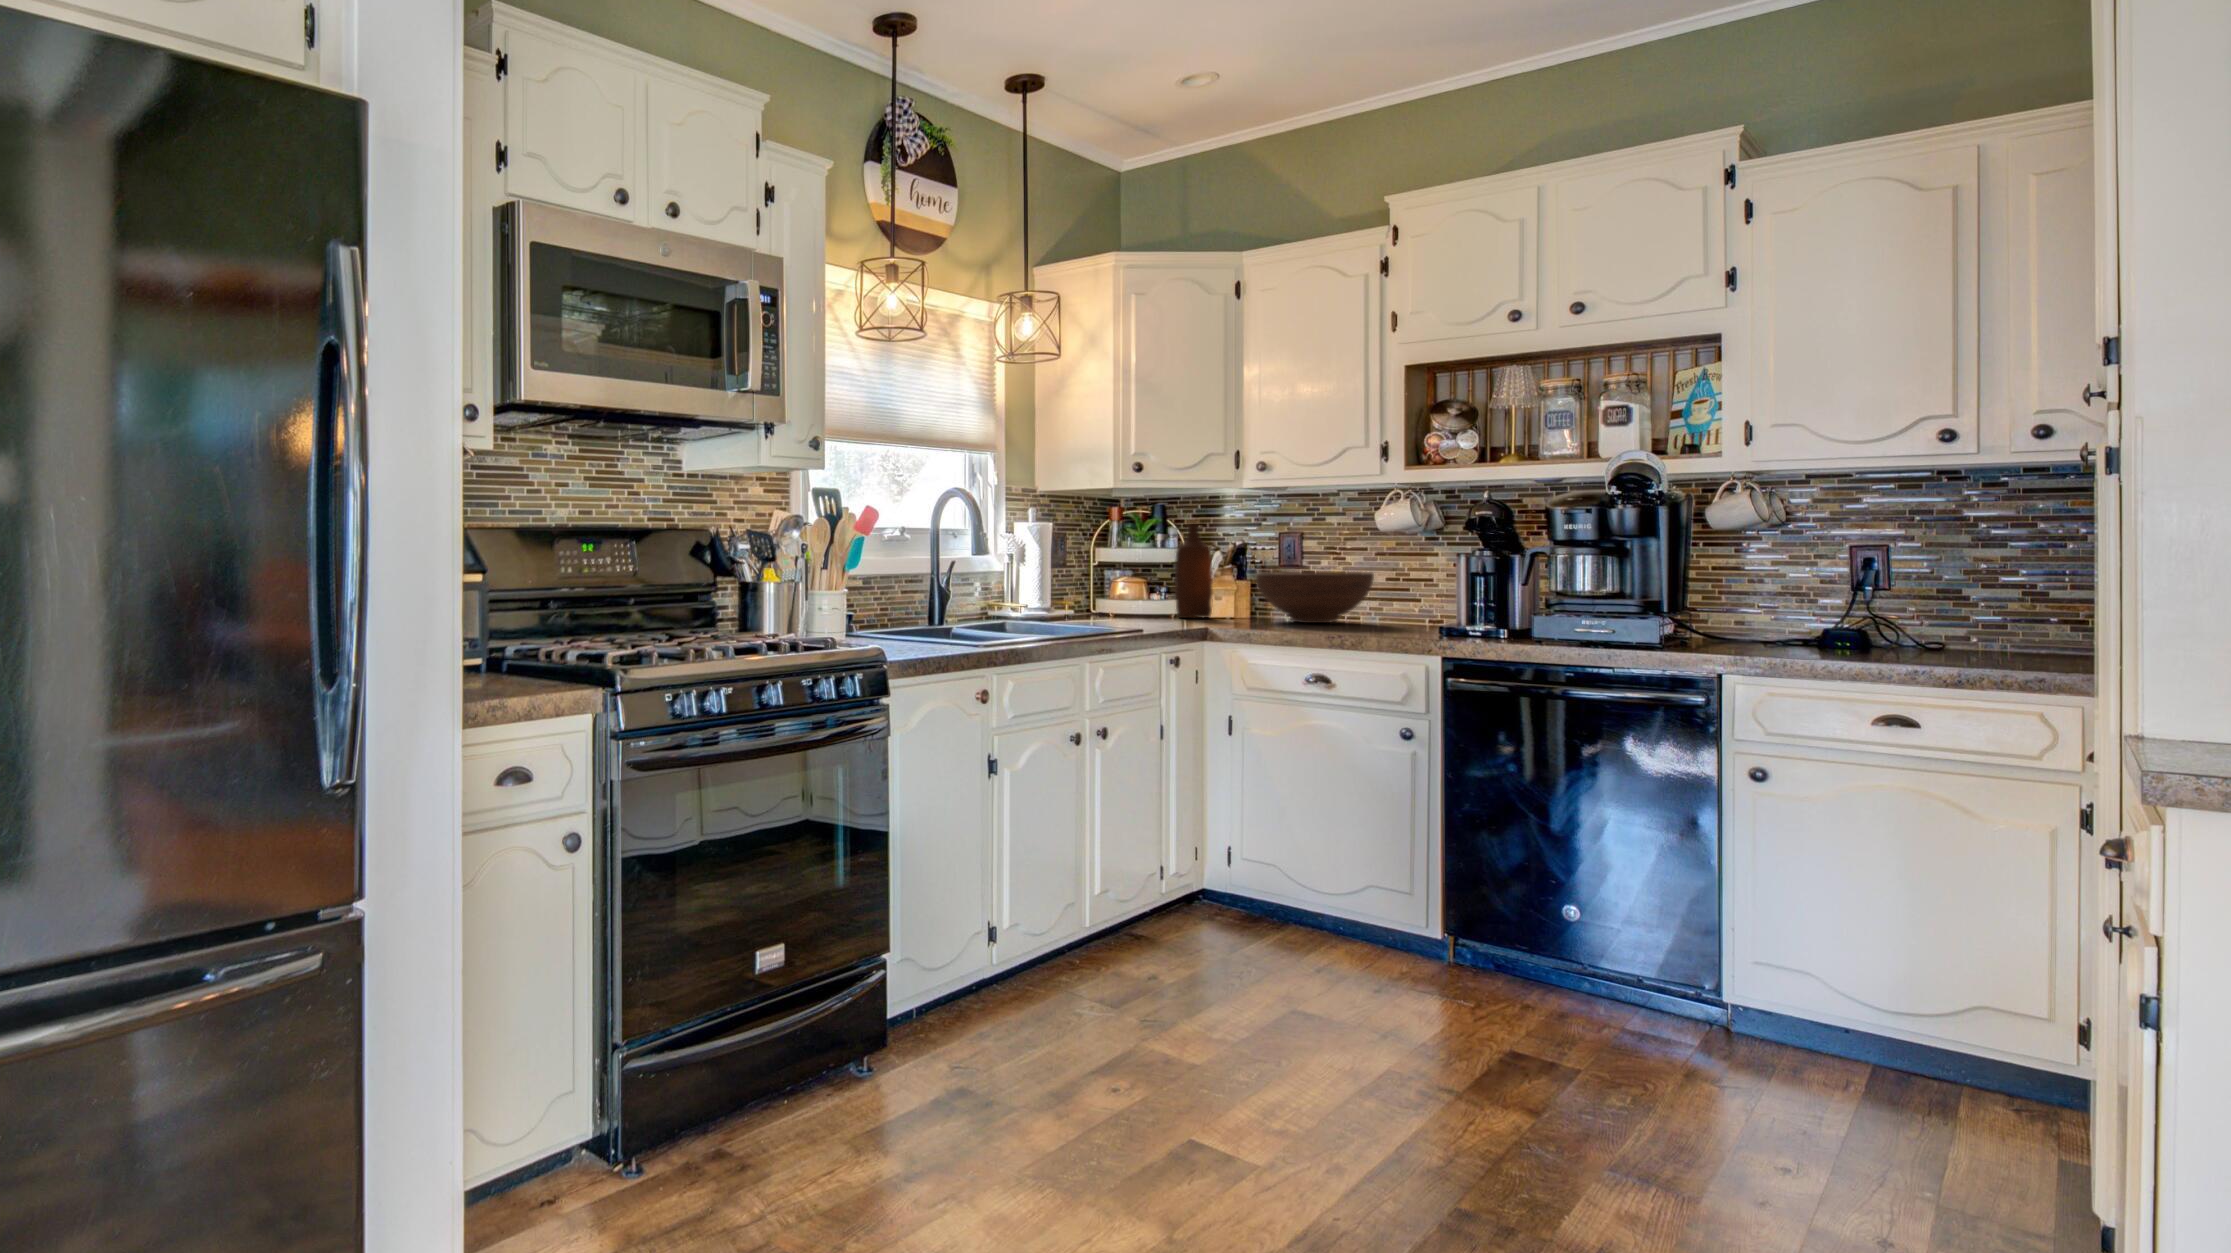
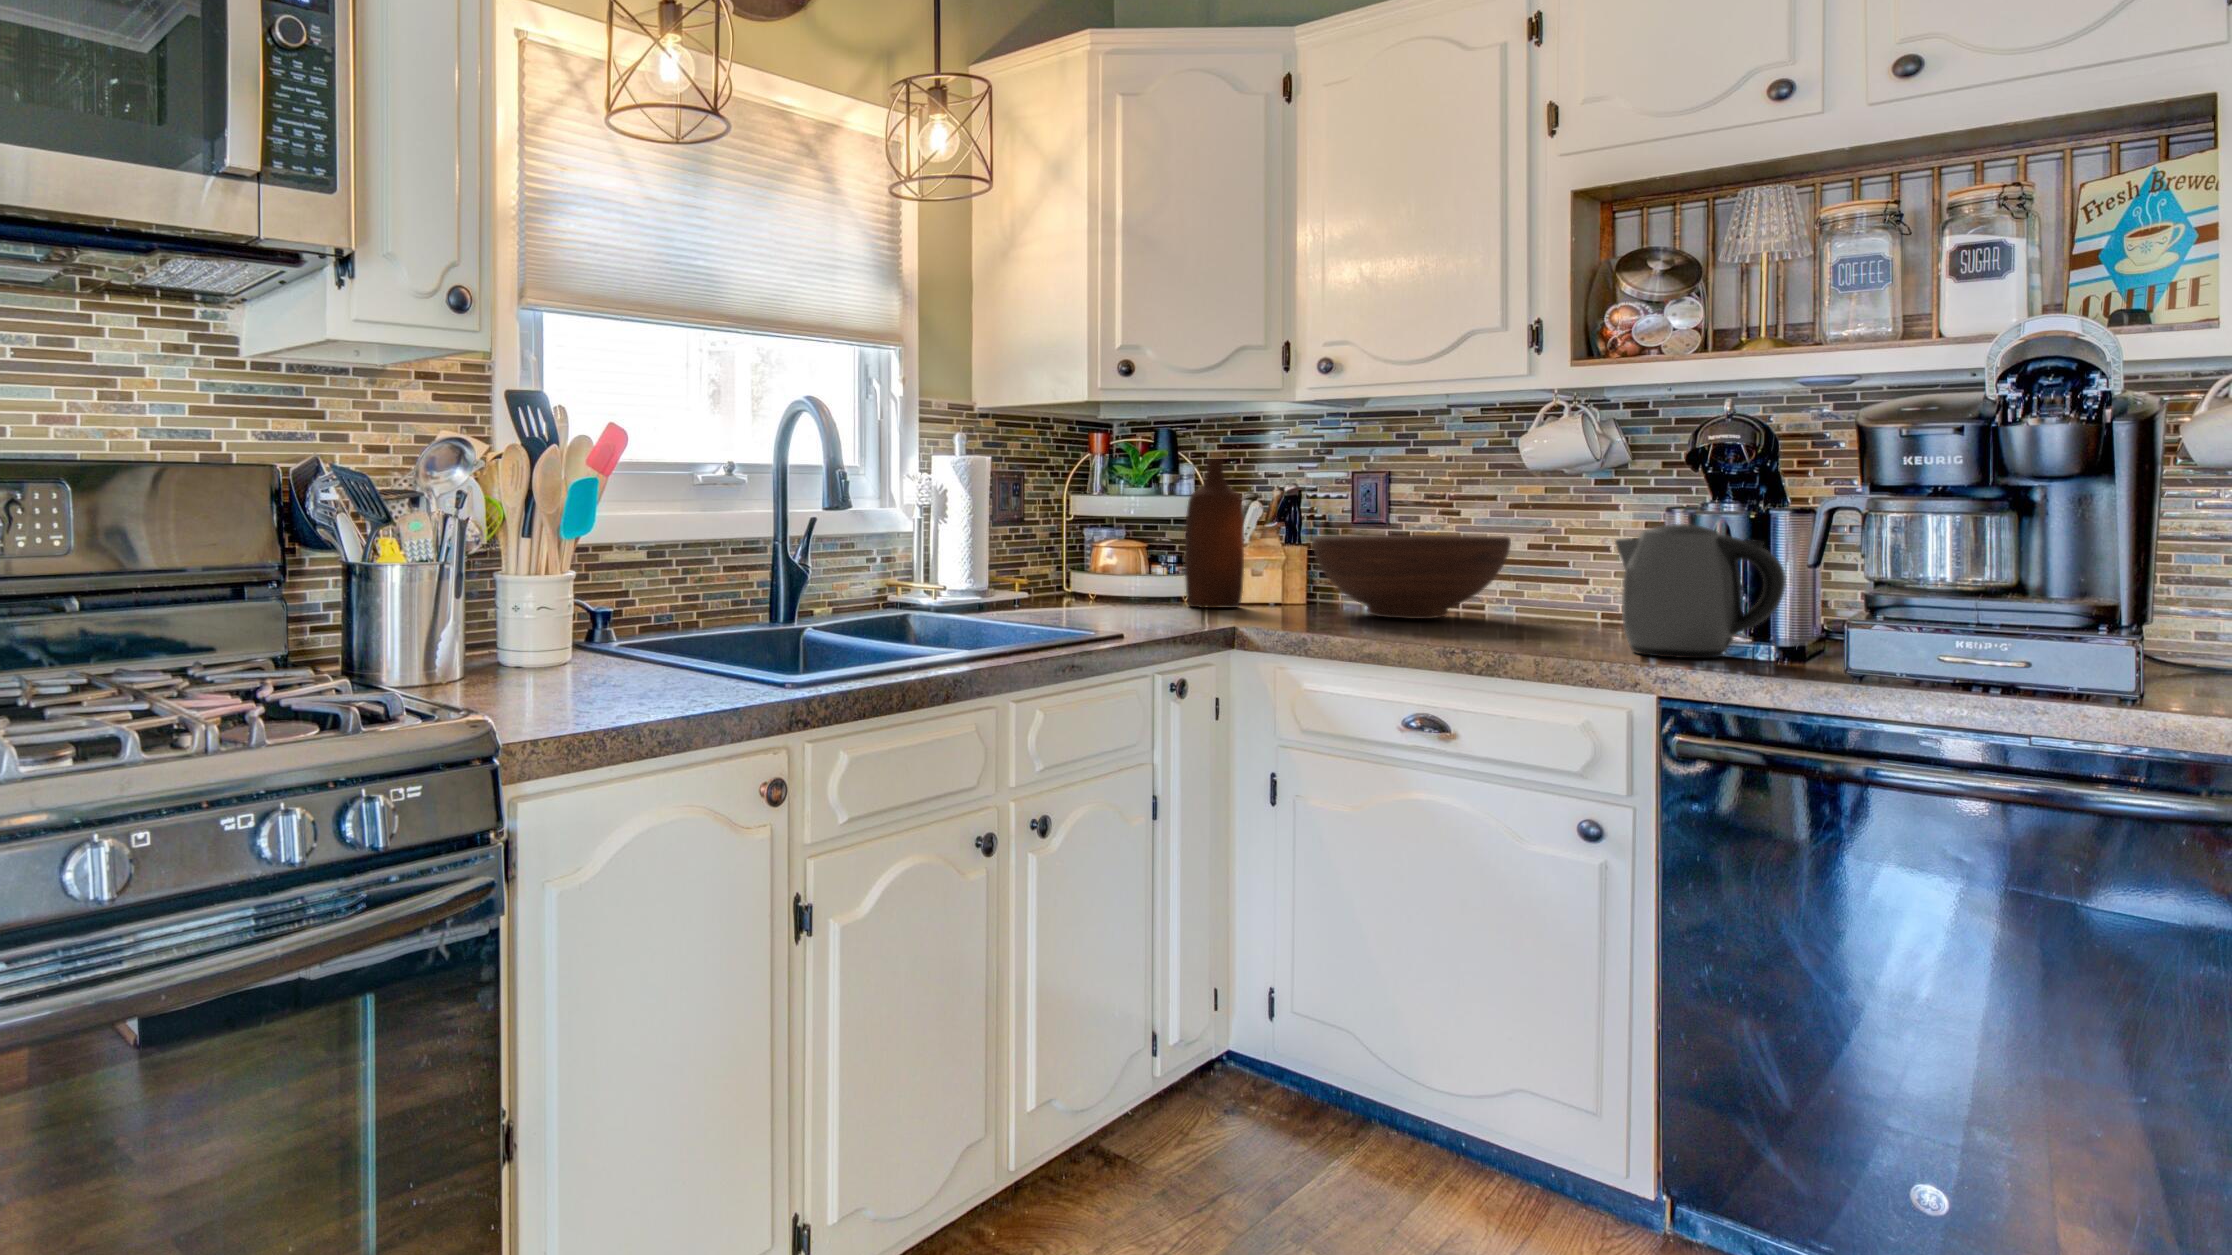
kettle: none [1425,564,1514,638] -> present [1615,524,1786,658]

